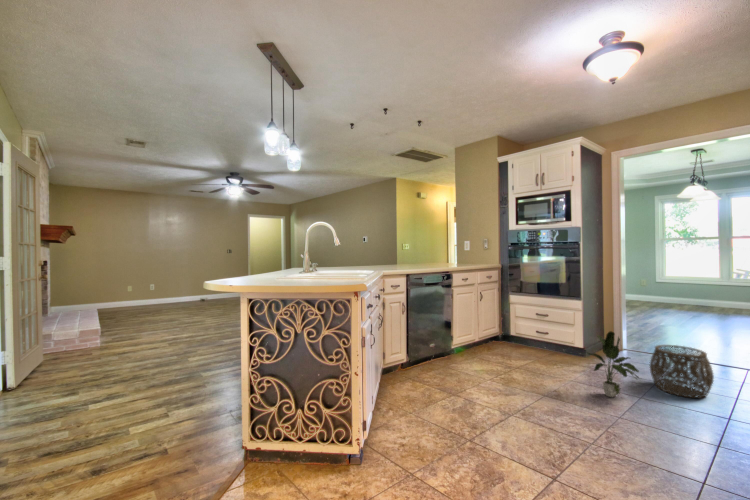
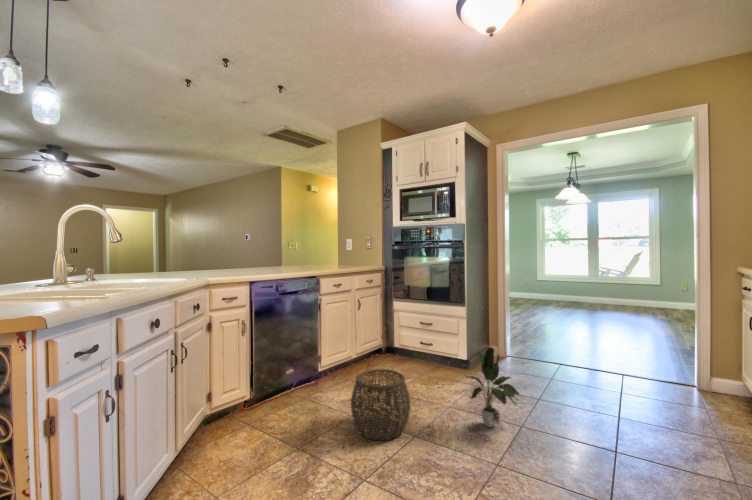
woven basket: present [650,345,714,398] -> present [351,369,411,440]

